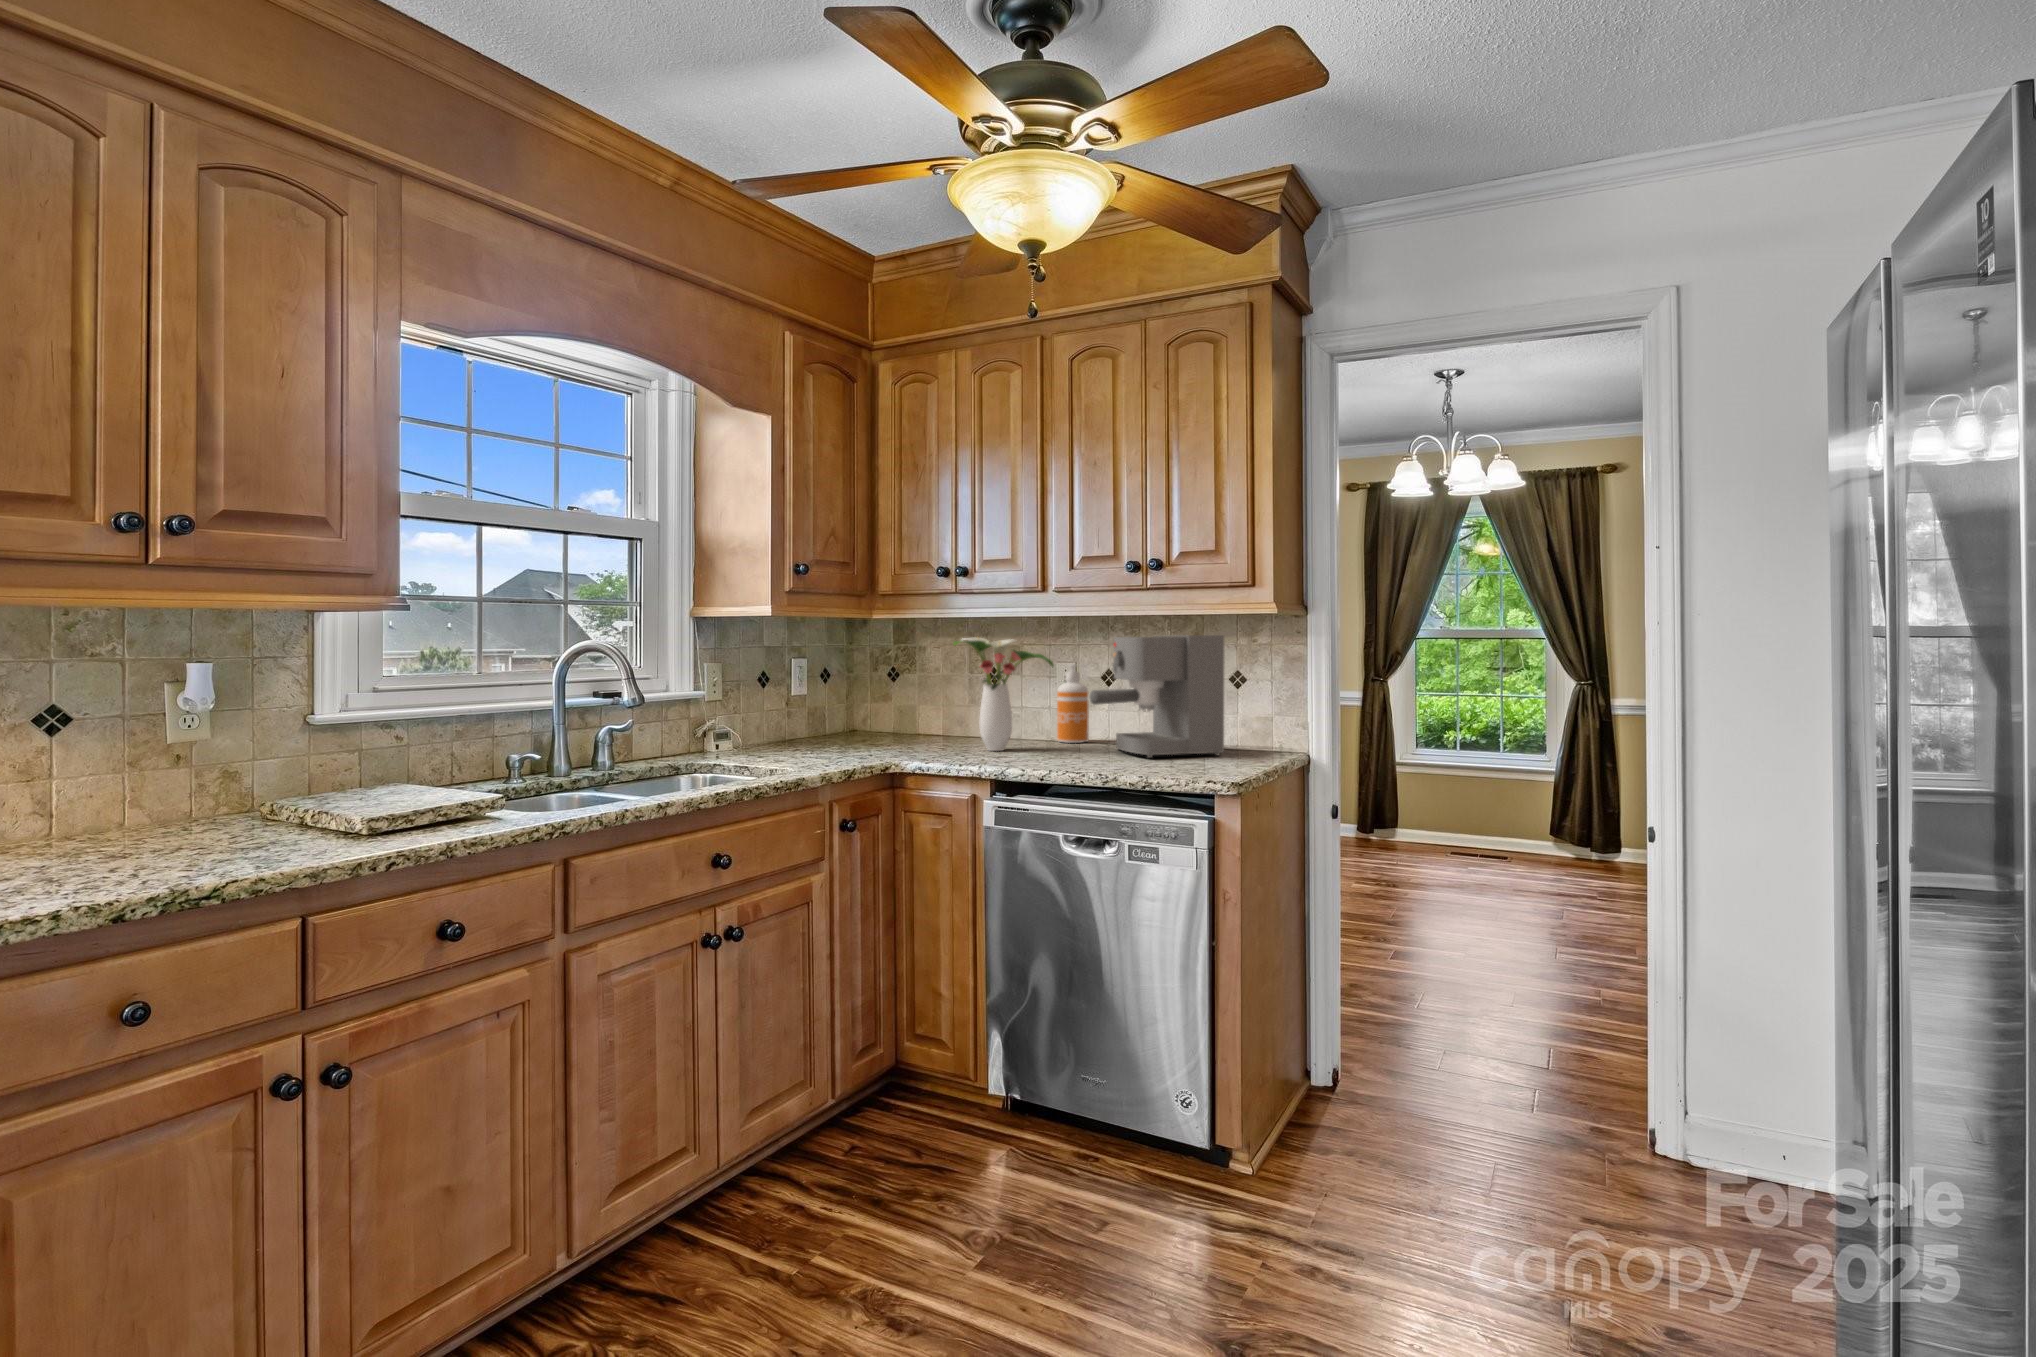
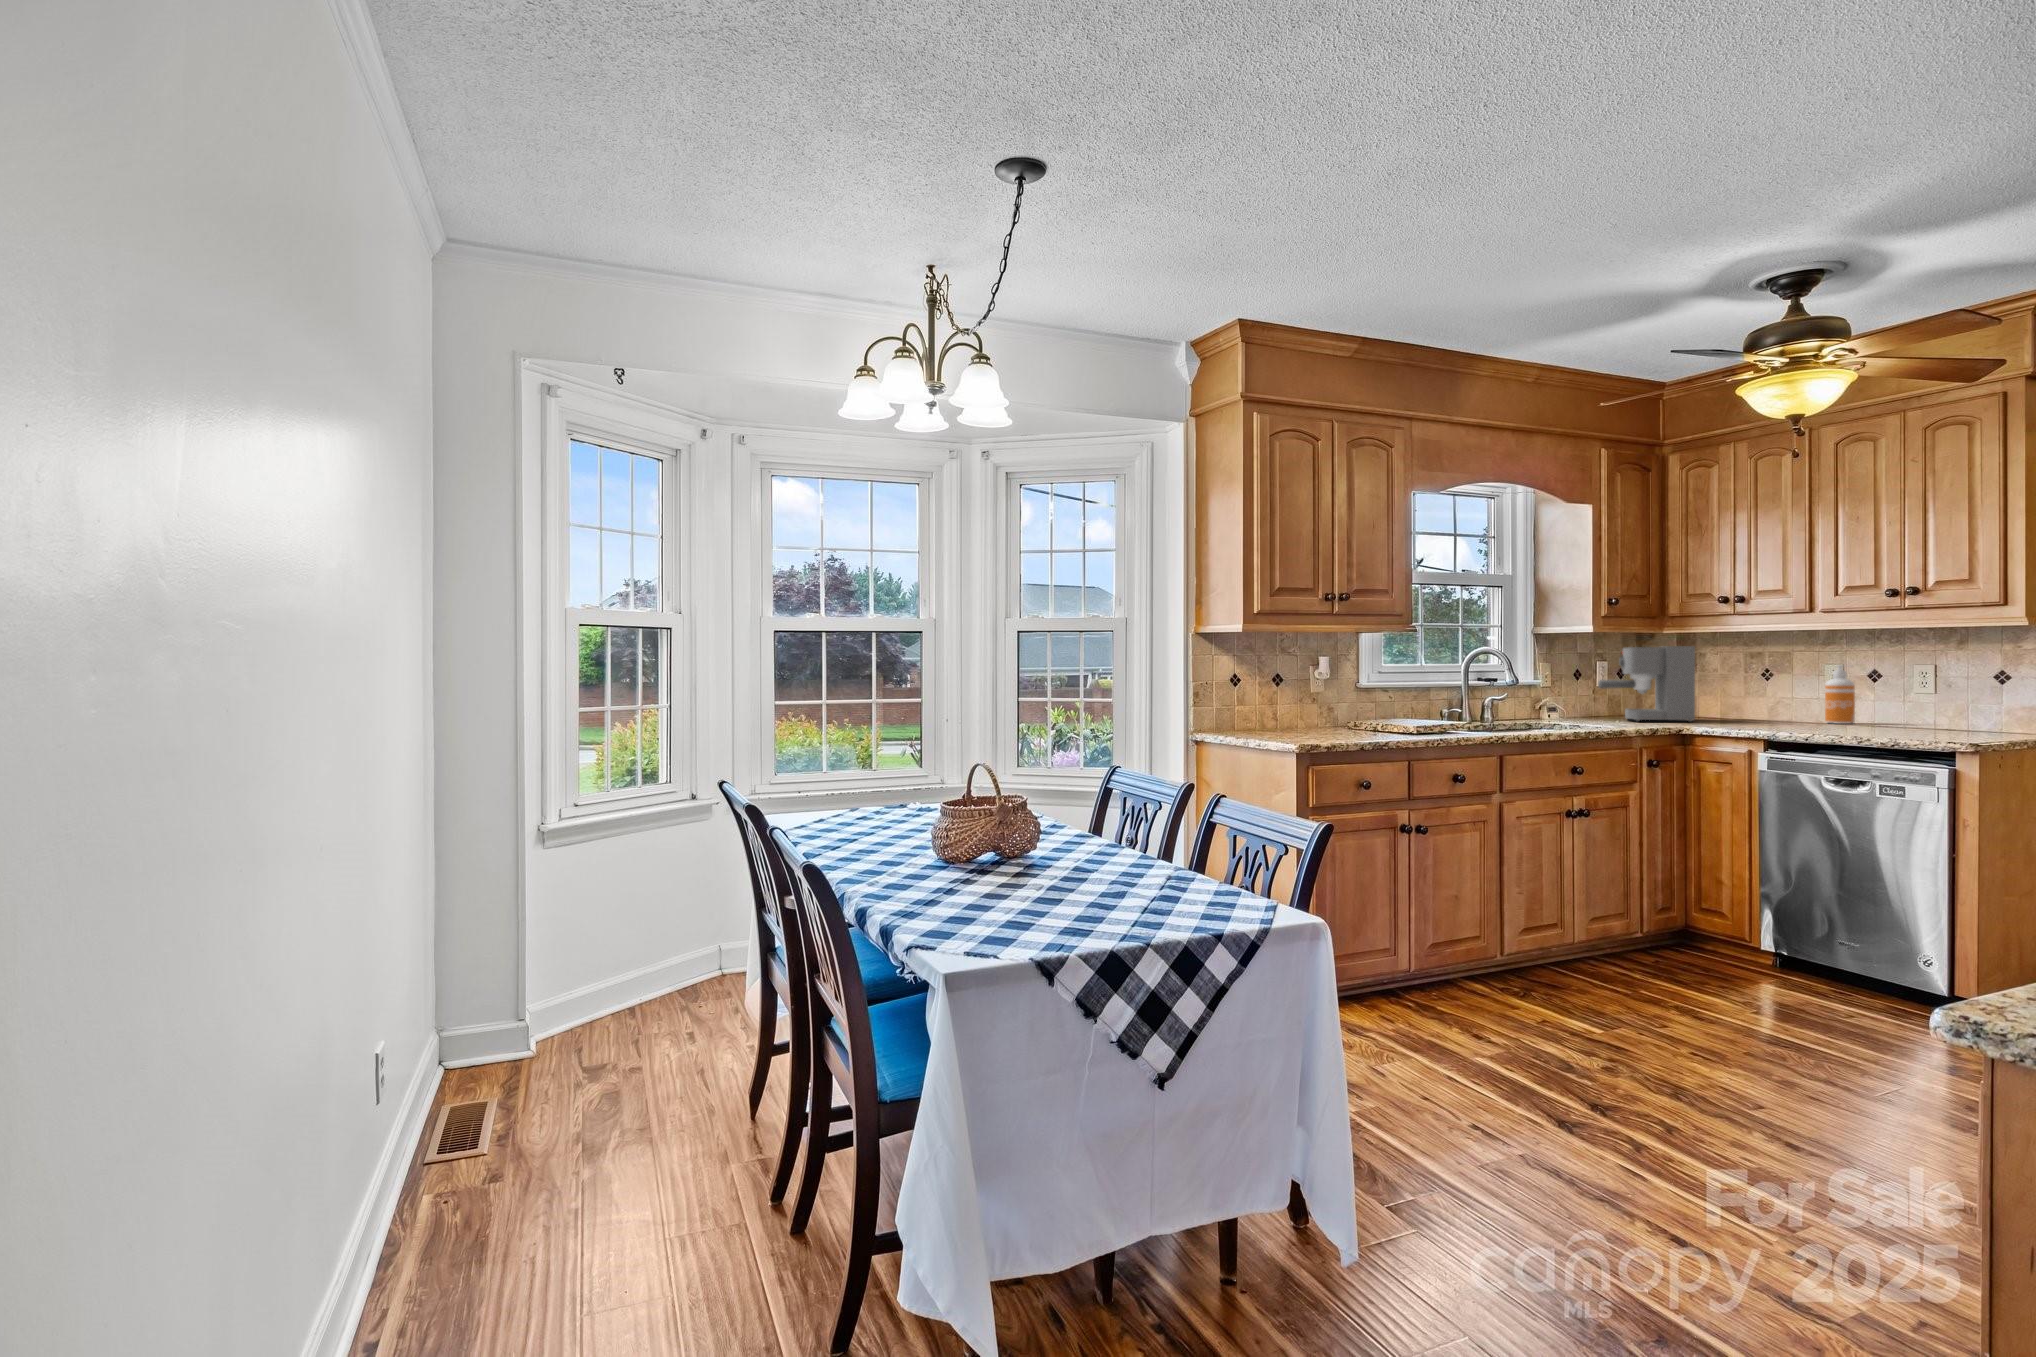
coffee maker: present [1089,635,1224,758] -> present [1598,646,1695,722]
flower arrangement: present [953,637,1053,751] -> none [1733,644,1820,725]

